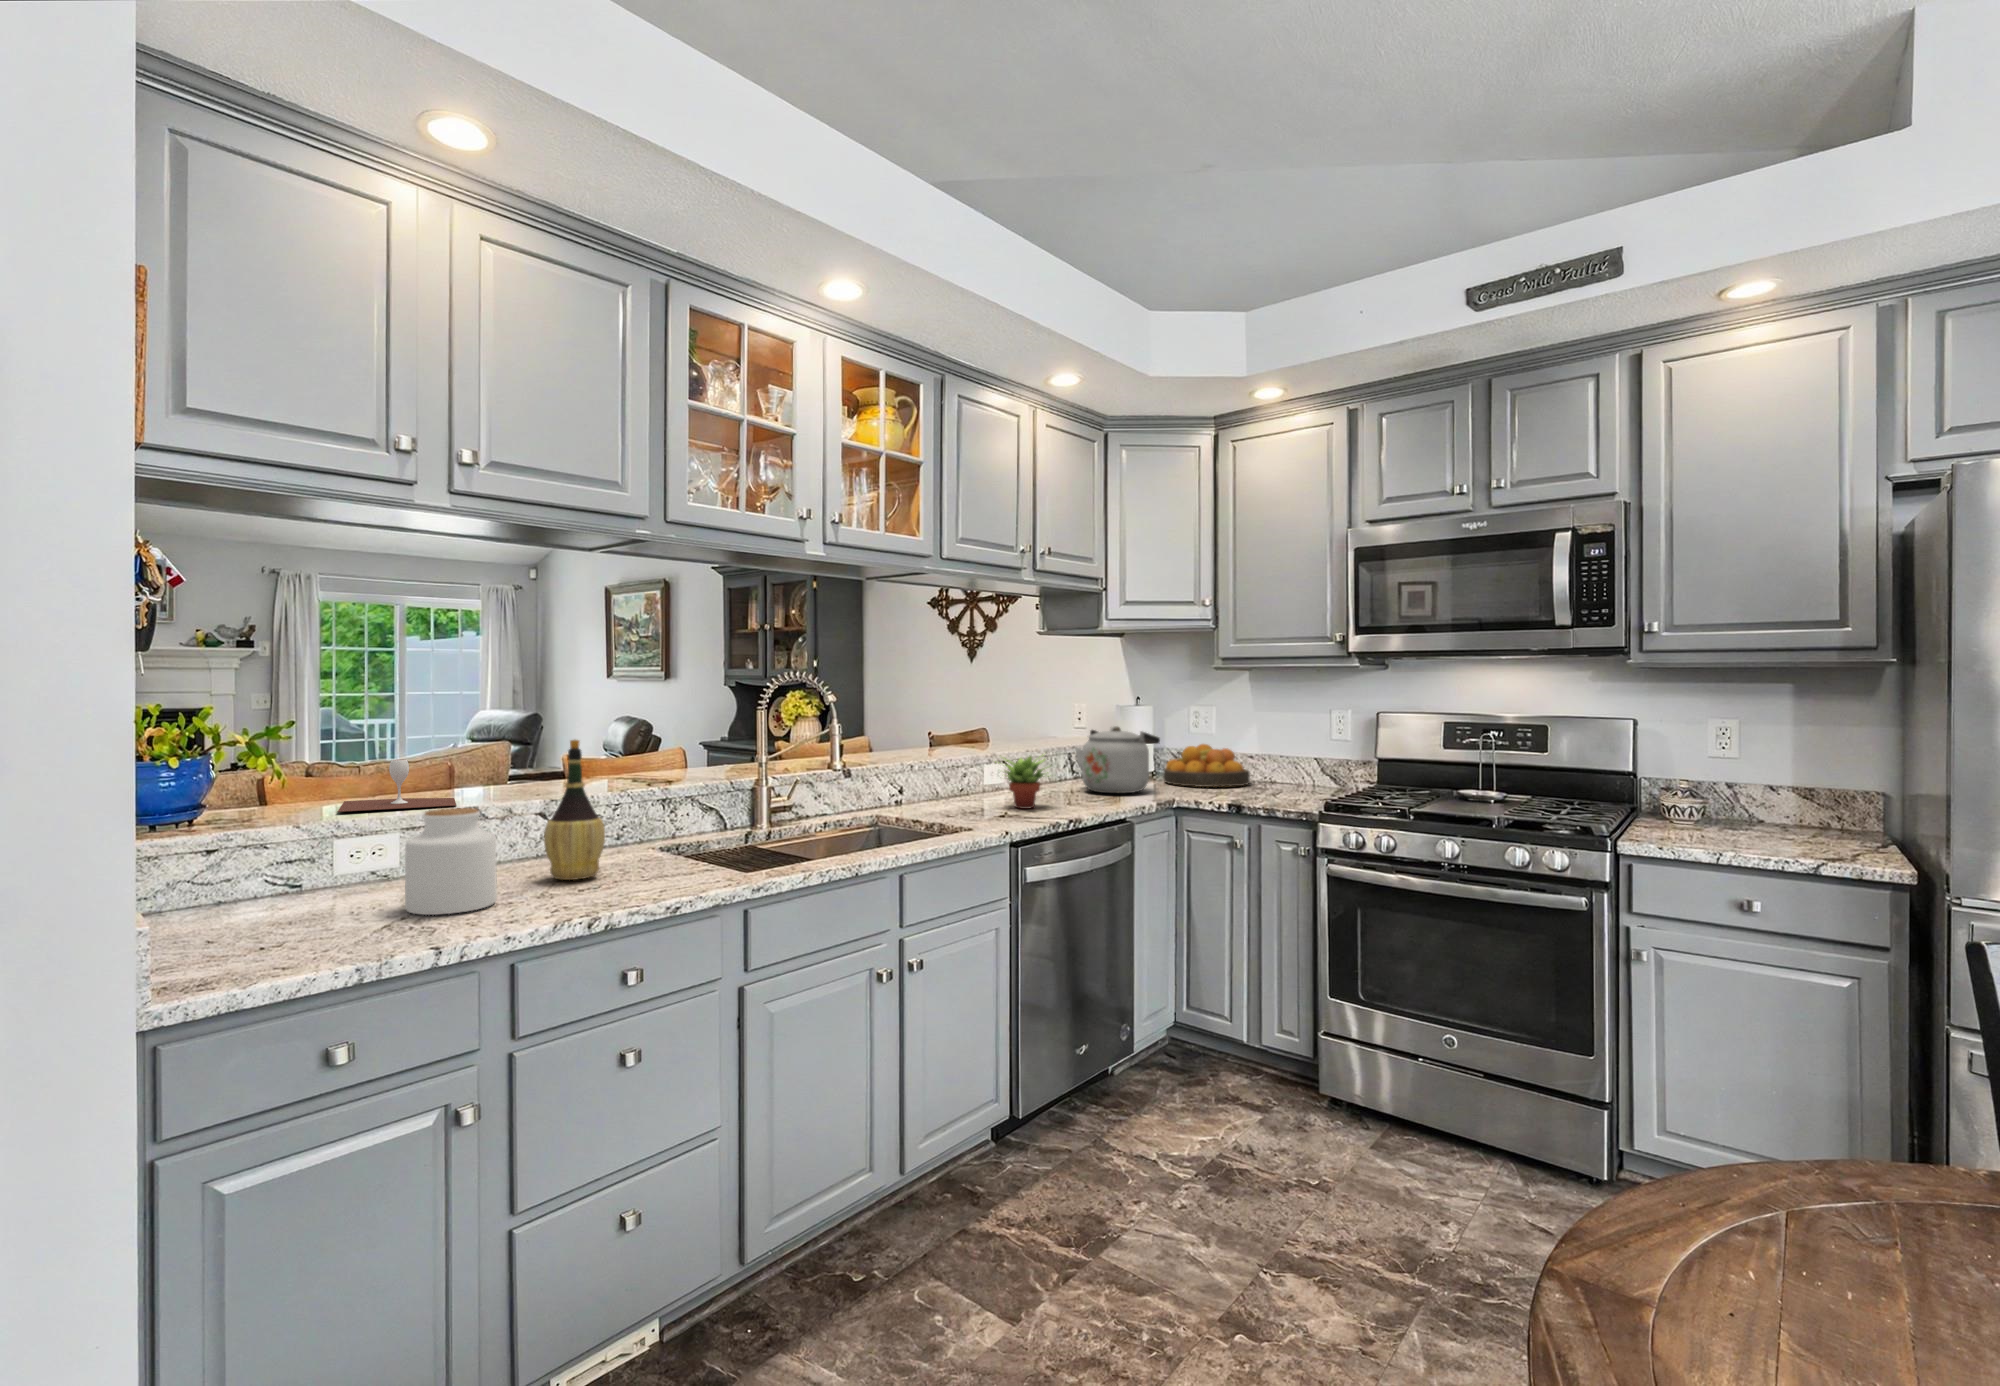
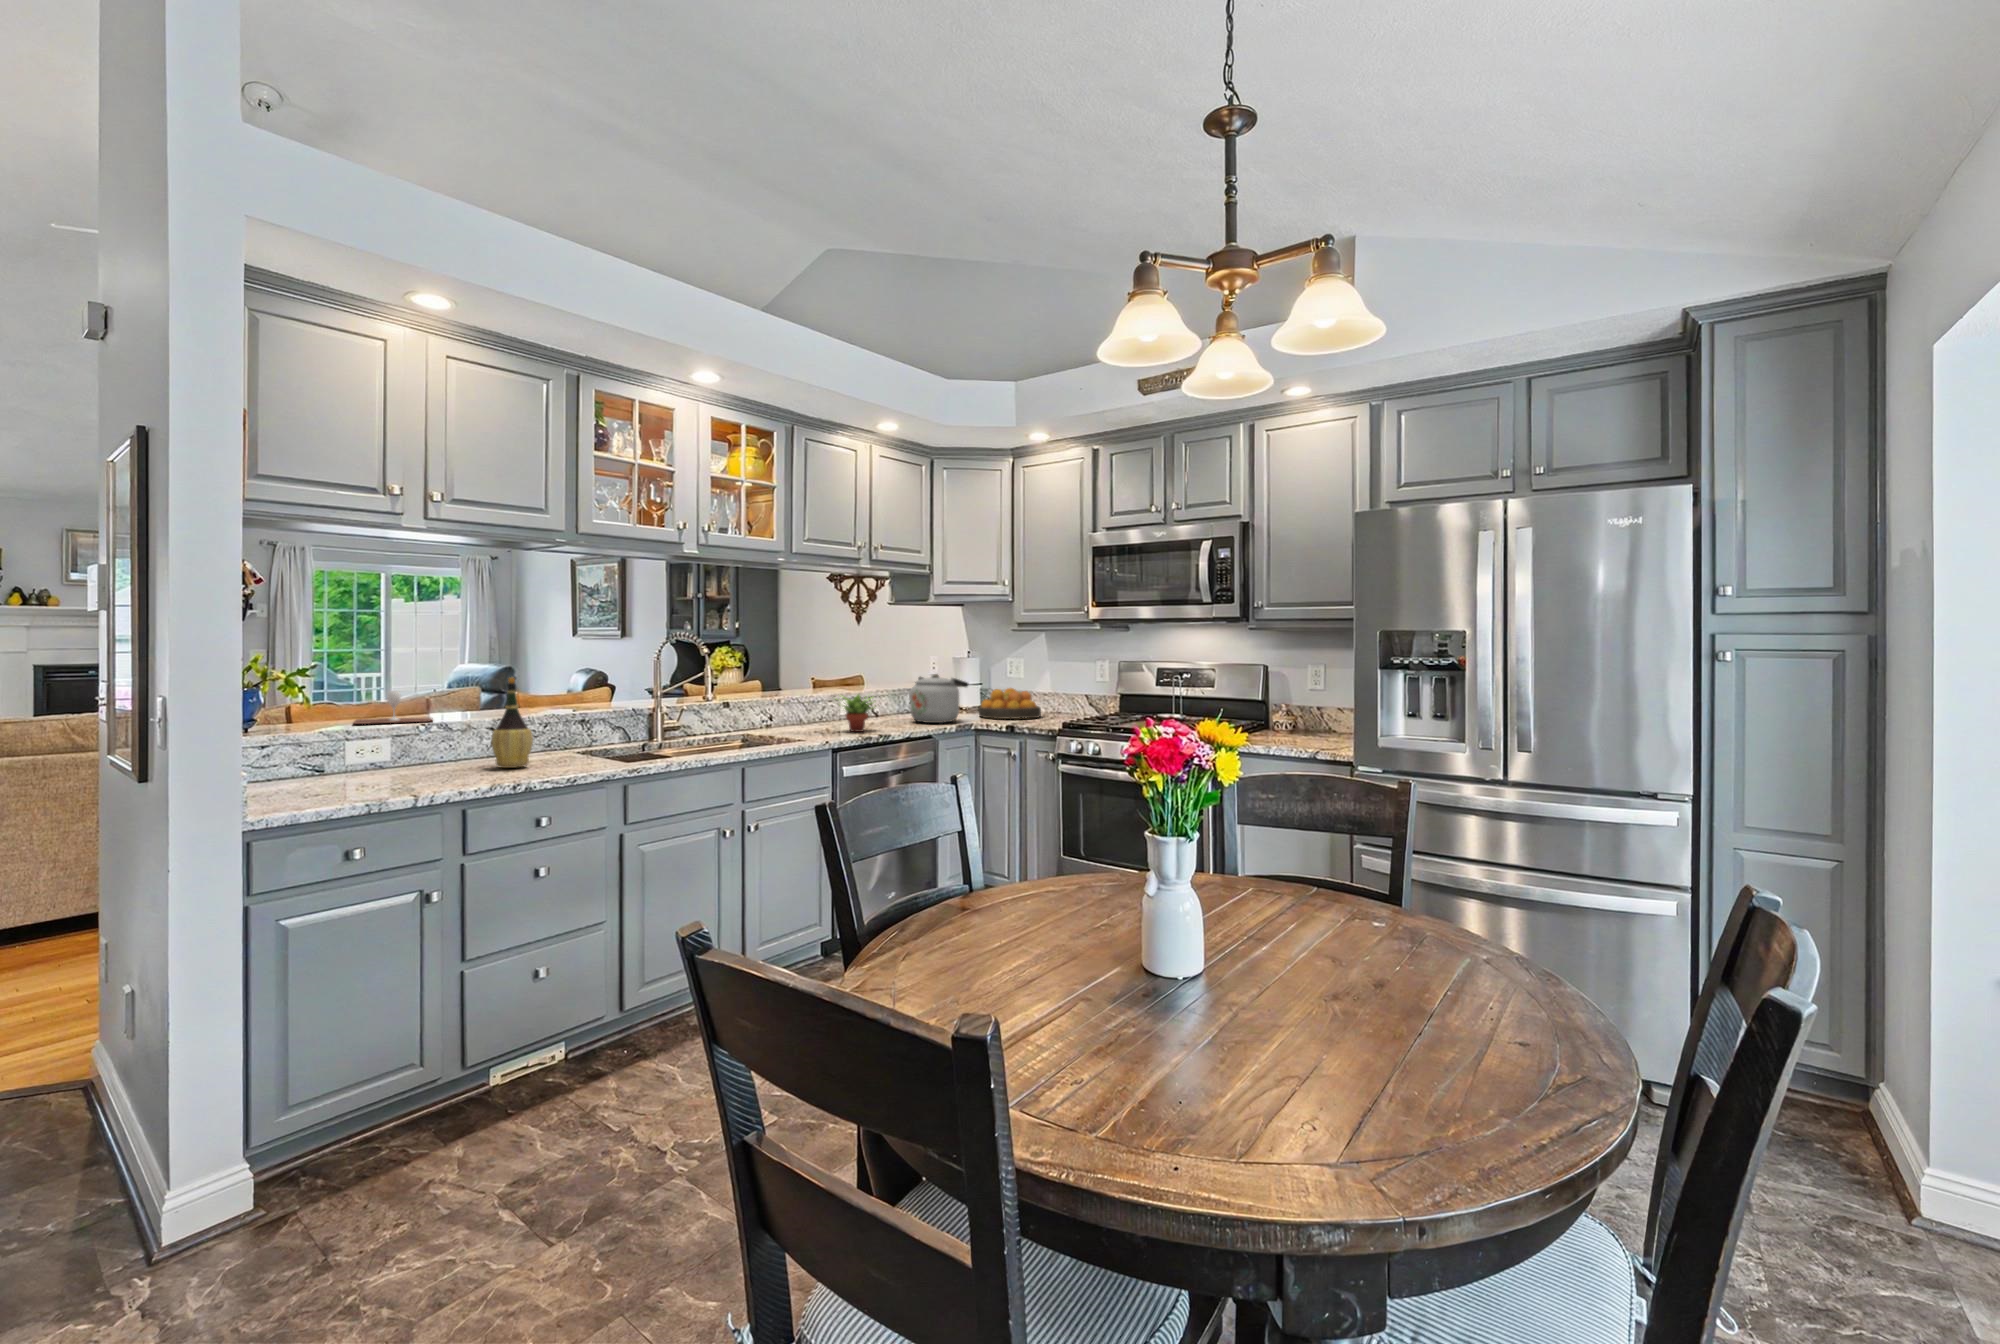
jar: present [405,808,497,915] -> none [398,719,458,783]

